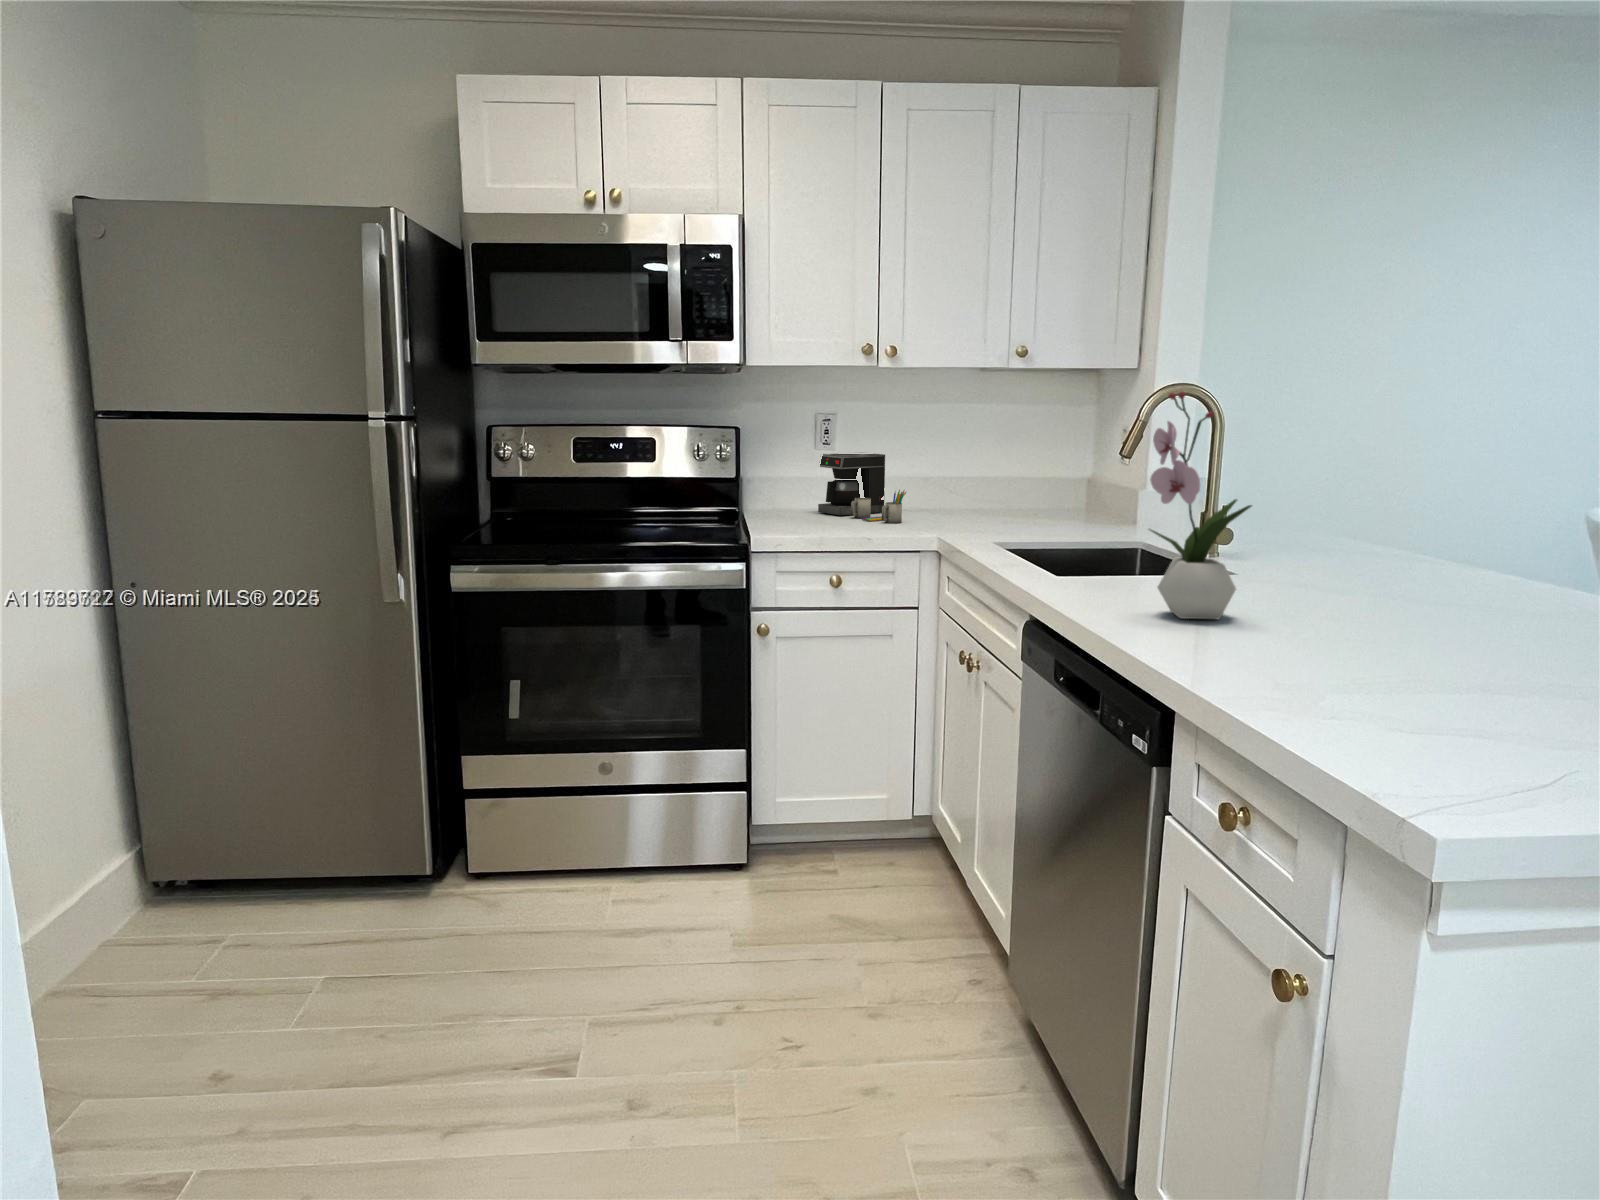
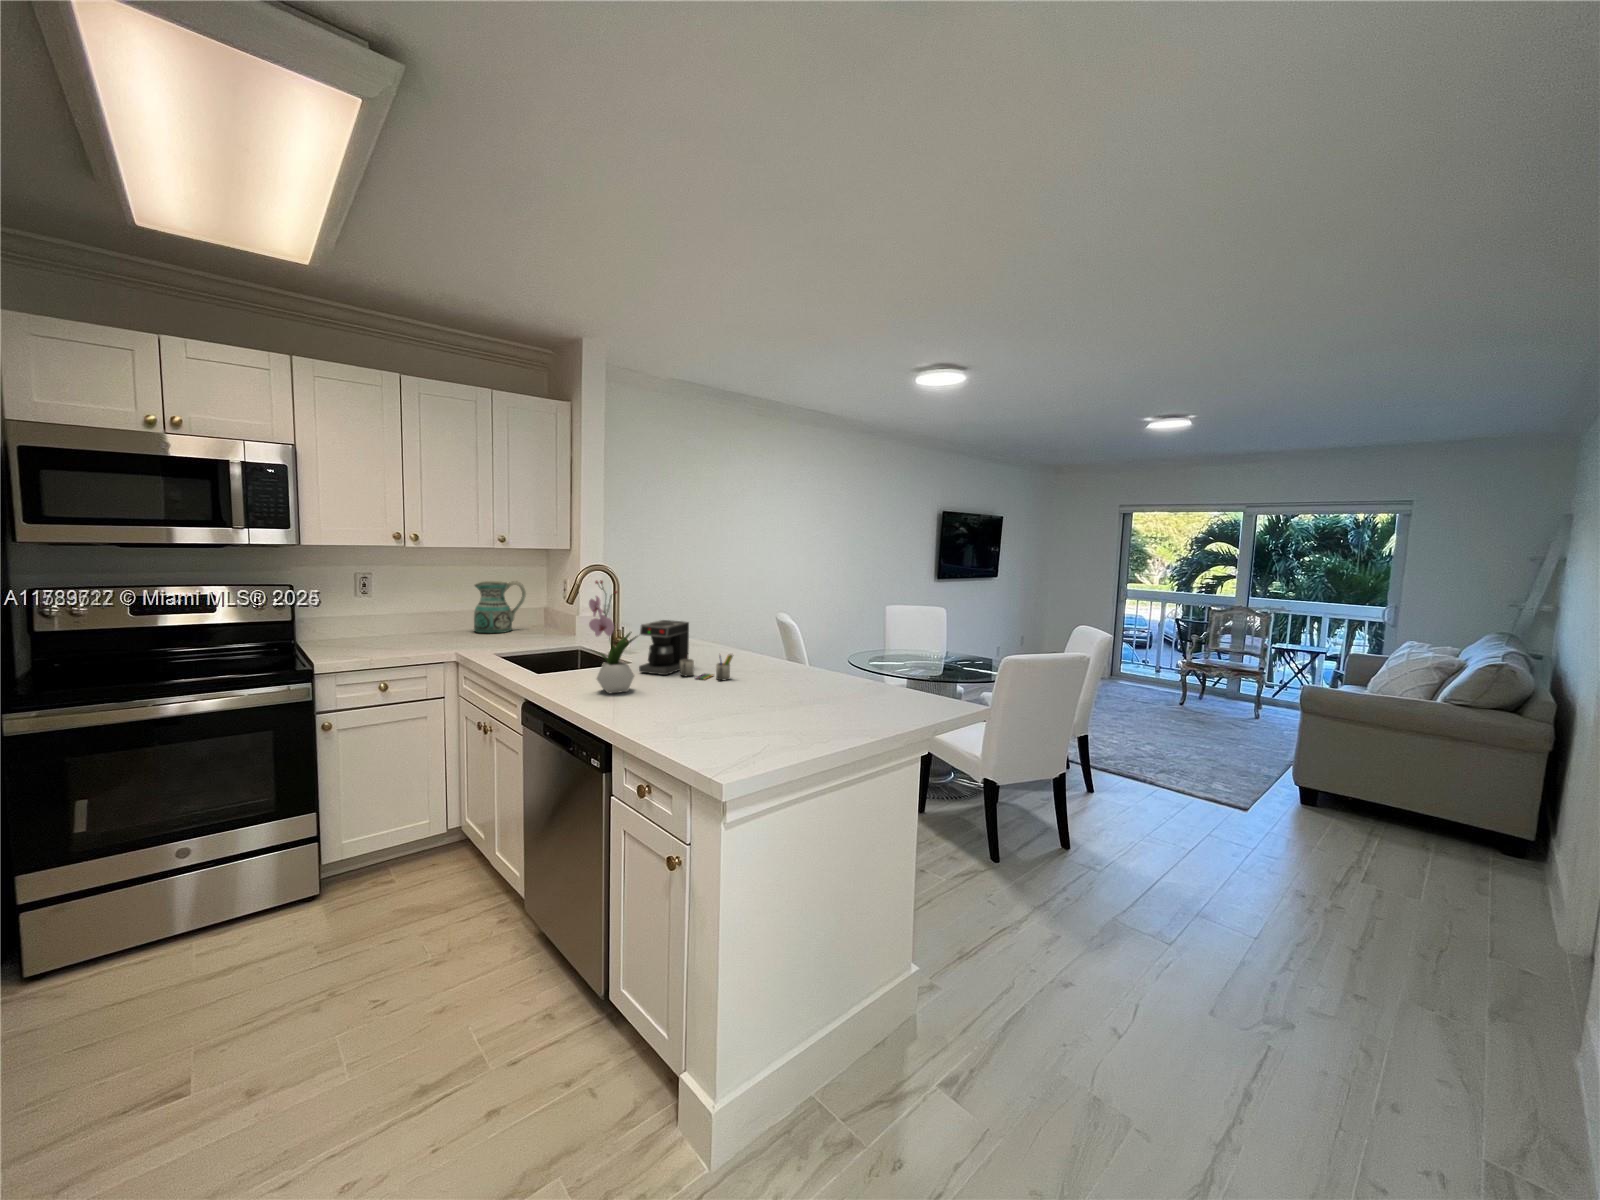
ceramic pitcher: none [973,428,1056,515] -> present [474,581,526,633]
coffee maker: present [818,453,906,523] -> present [639,620,733,680]

